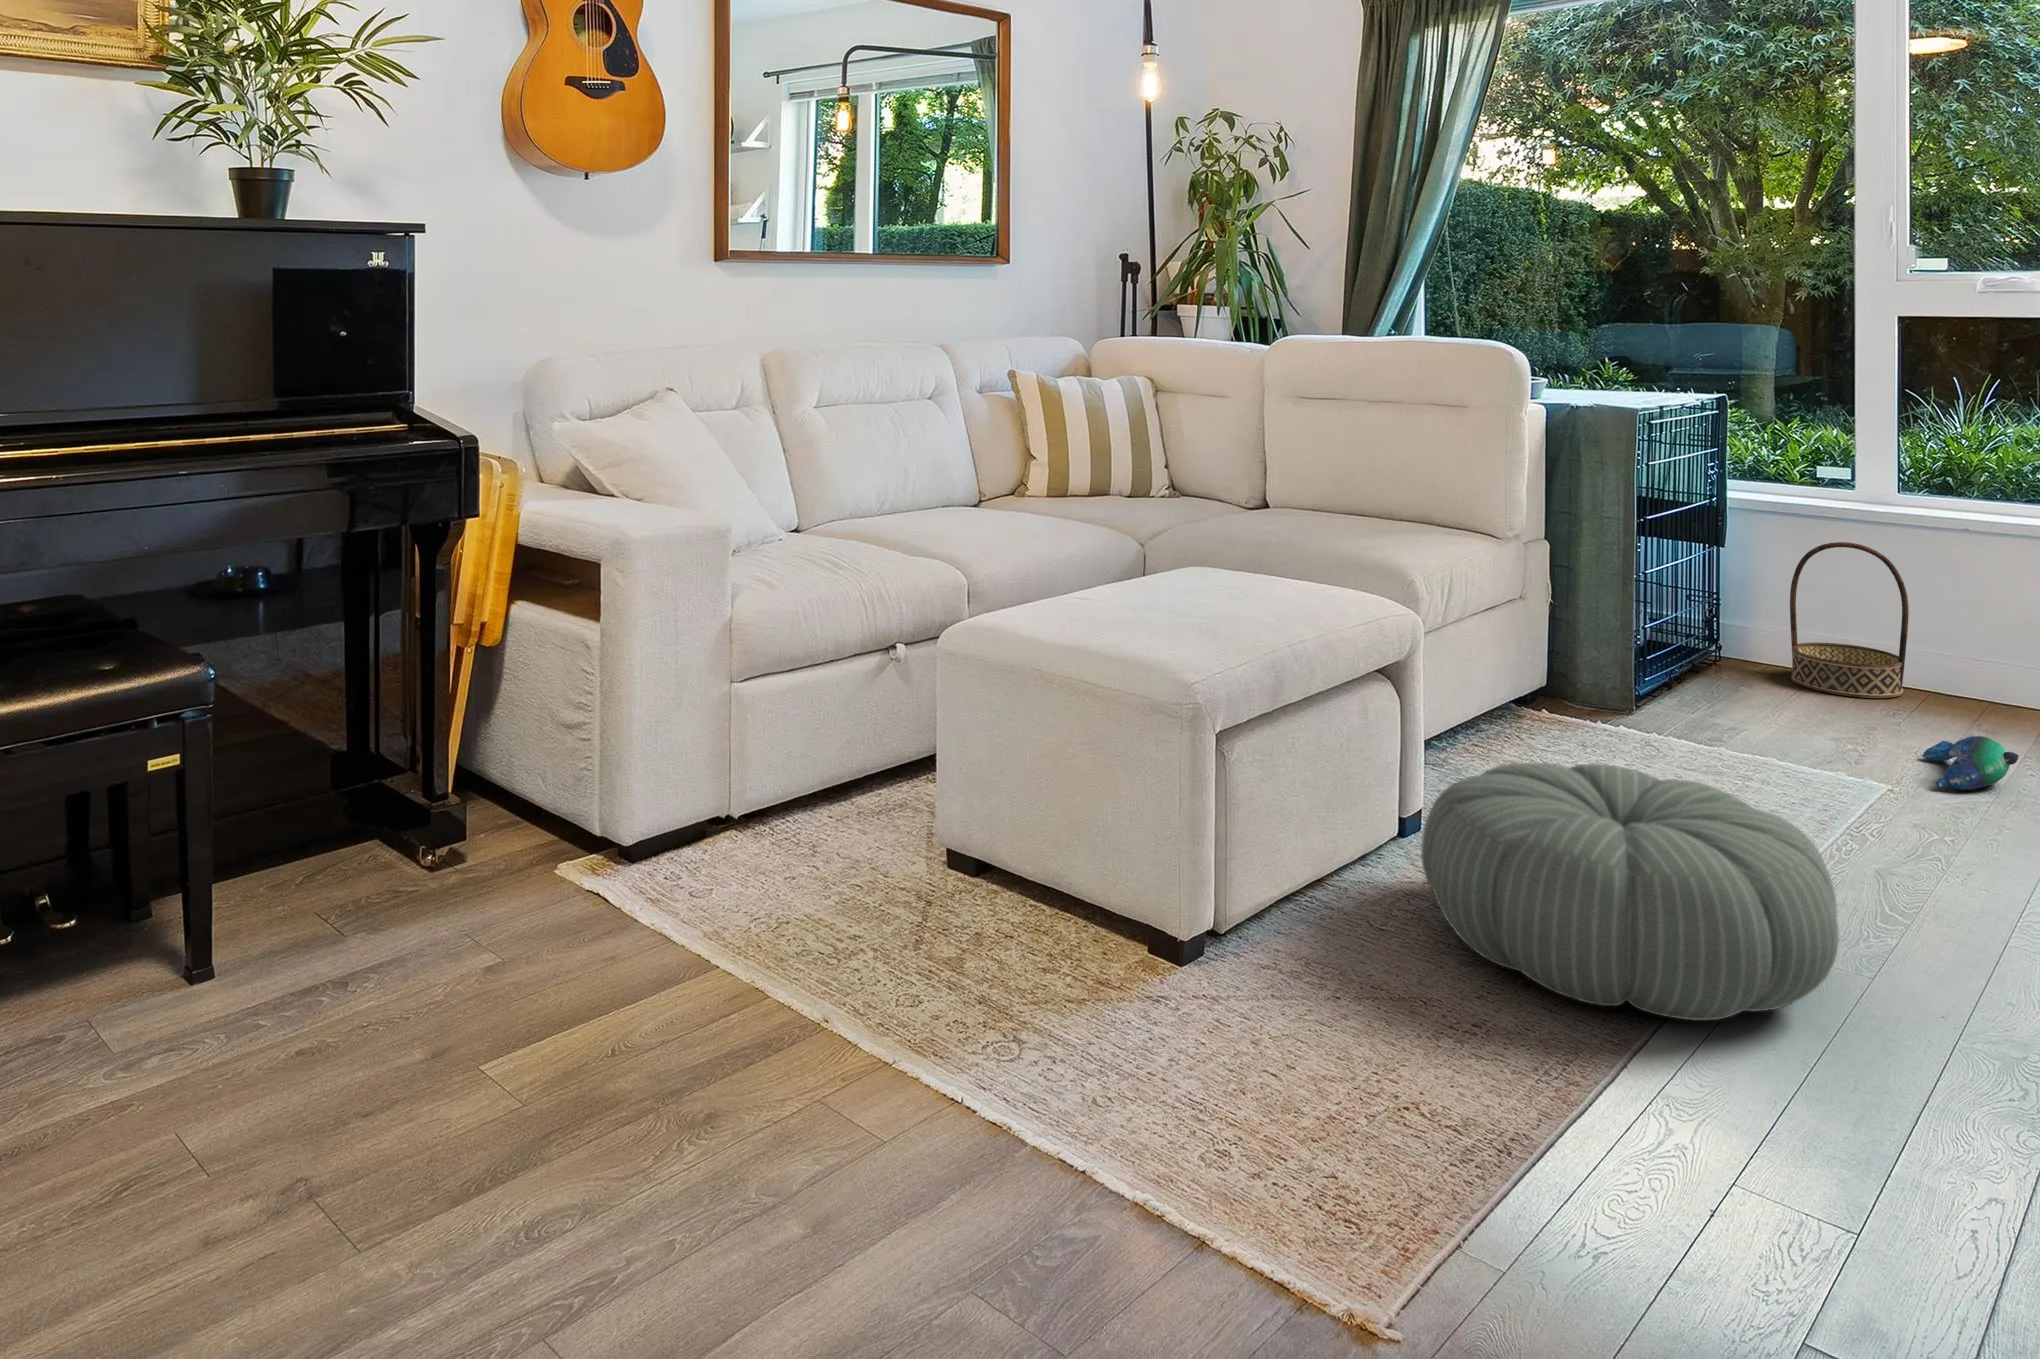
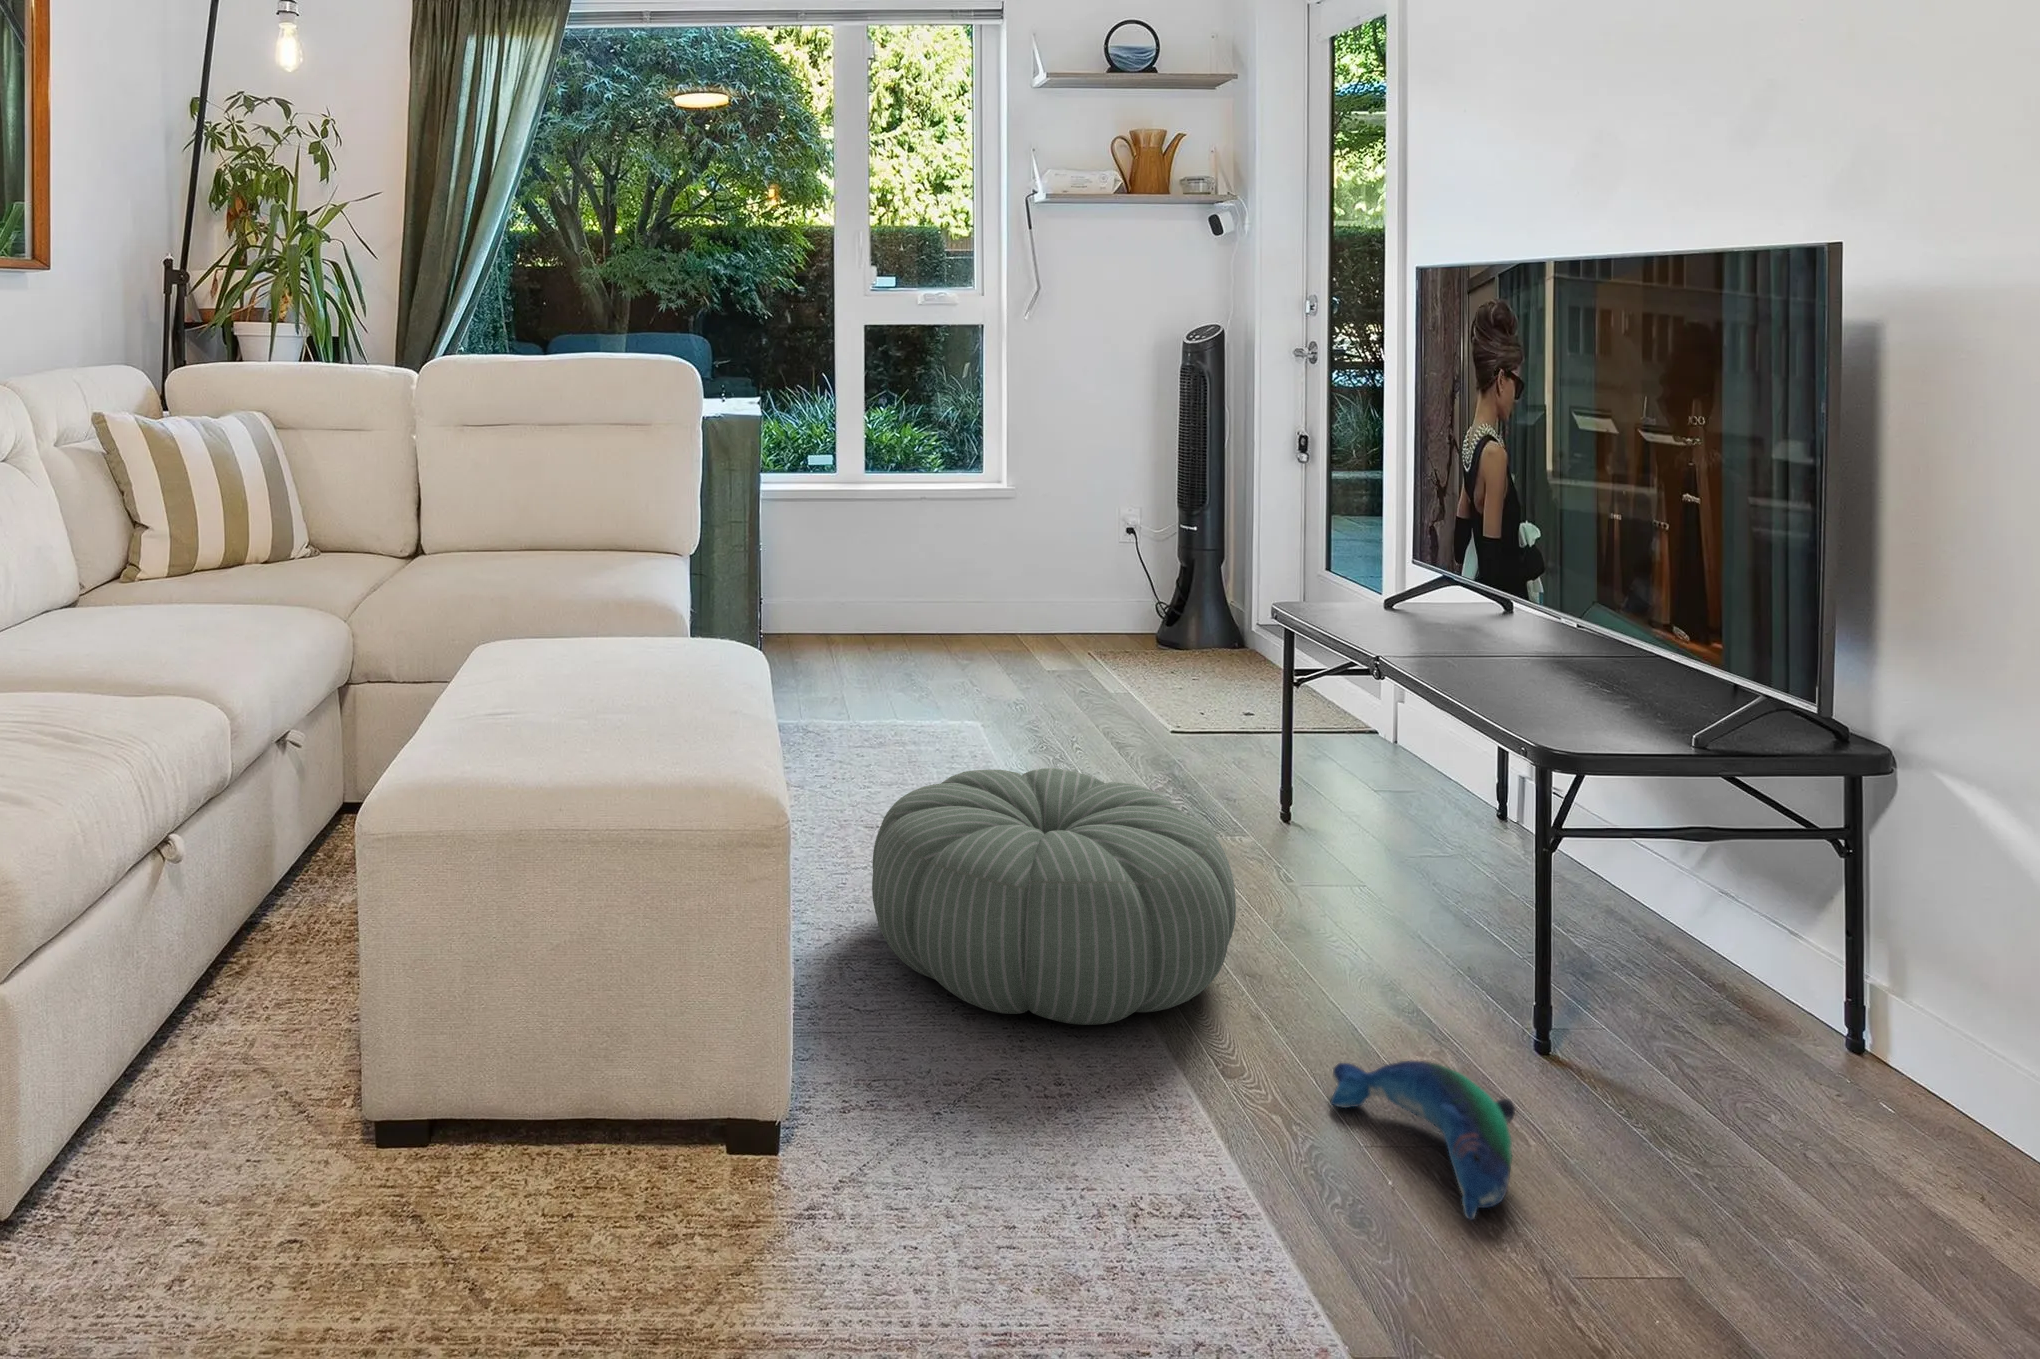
basket: present [1790,542,1909,698] -> none [819,515,904,645]
plush toy: present [1923,736,2019,791] -> present [1331,1060,1515,1220]

